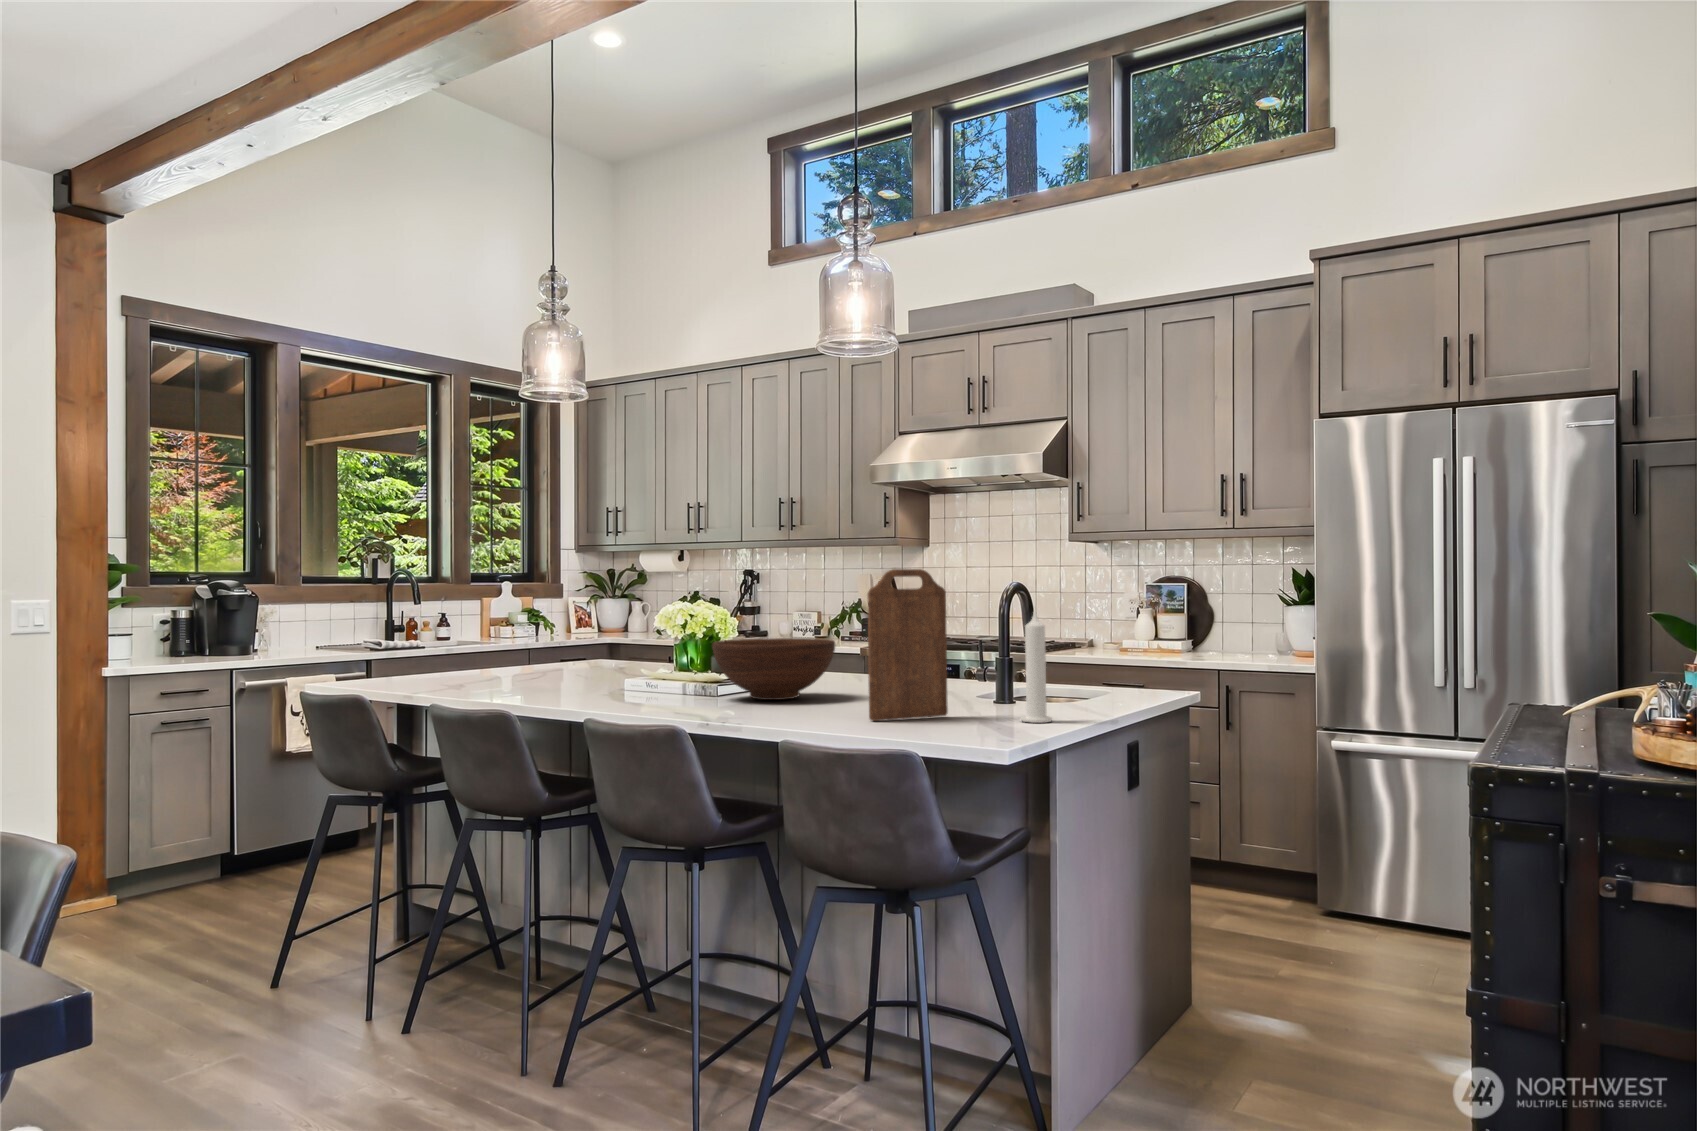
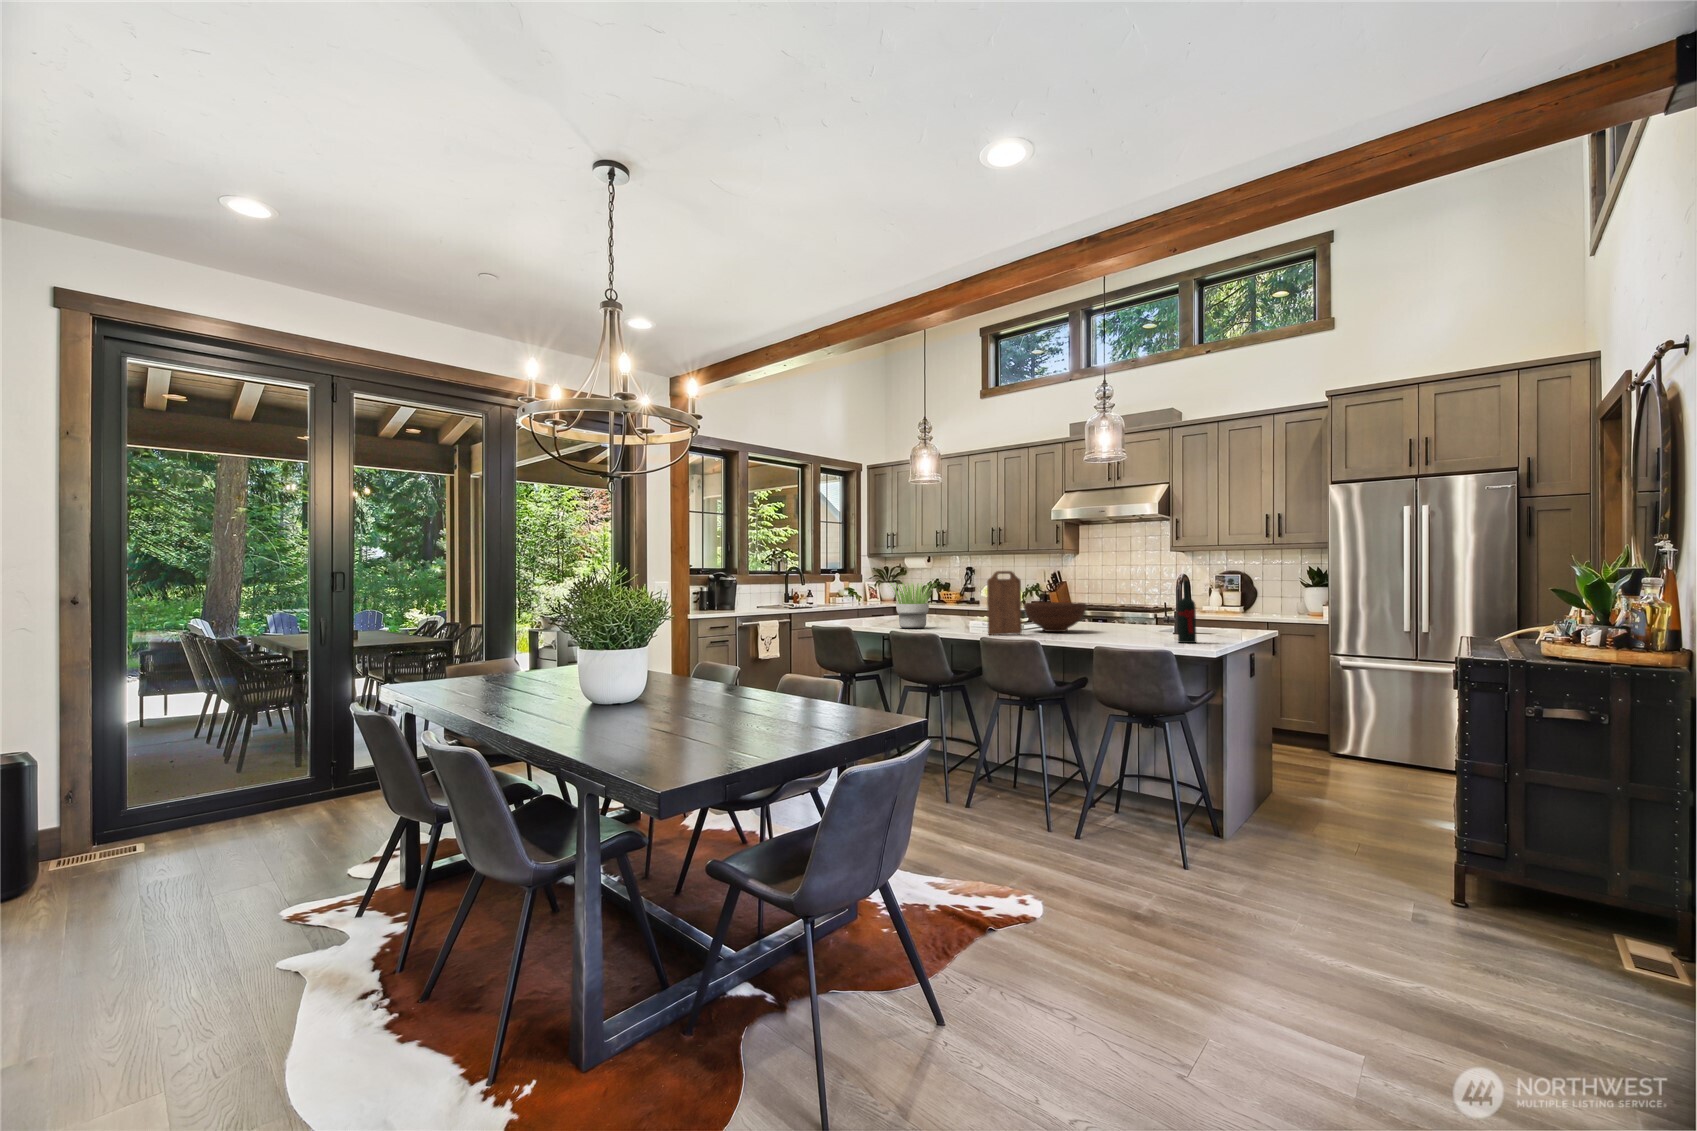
cutting board: present [867,569,948,721] -> present [987,571,1022,635]
wine bottle: none [953,589,990,730] -> present [1178,578,1197,643]
potted plant: none [455,596,571,694] -> present [890,583,934,629]
candle: present [1021,612,1052,723] -> none [1206,588,1223,641]

